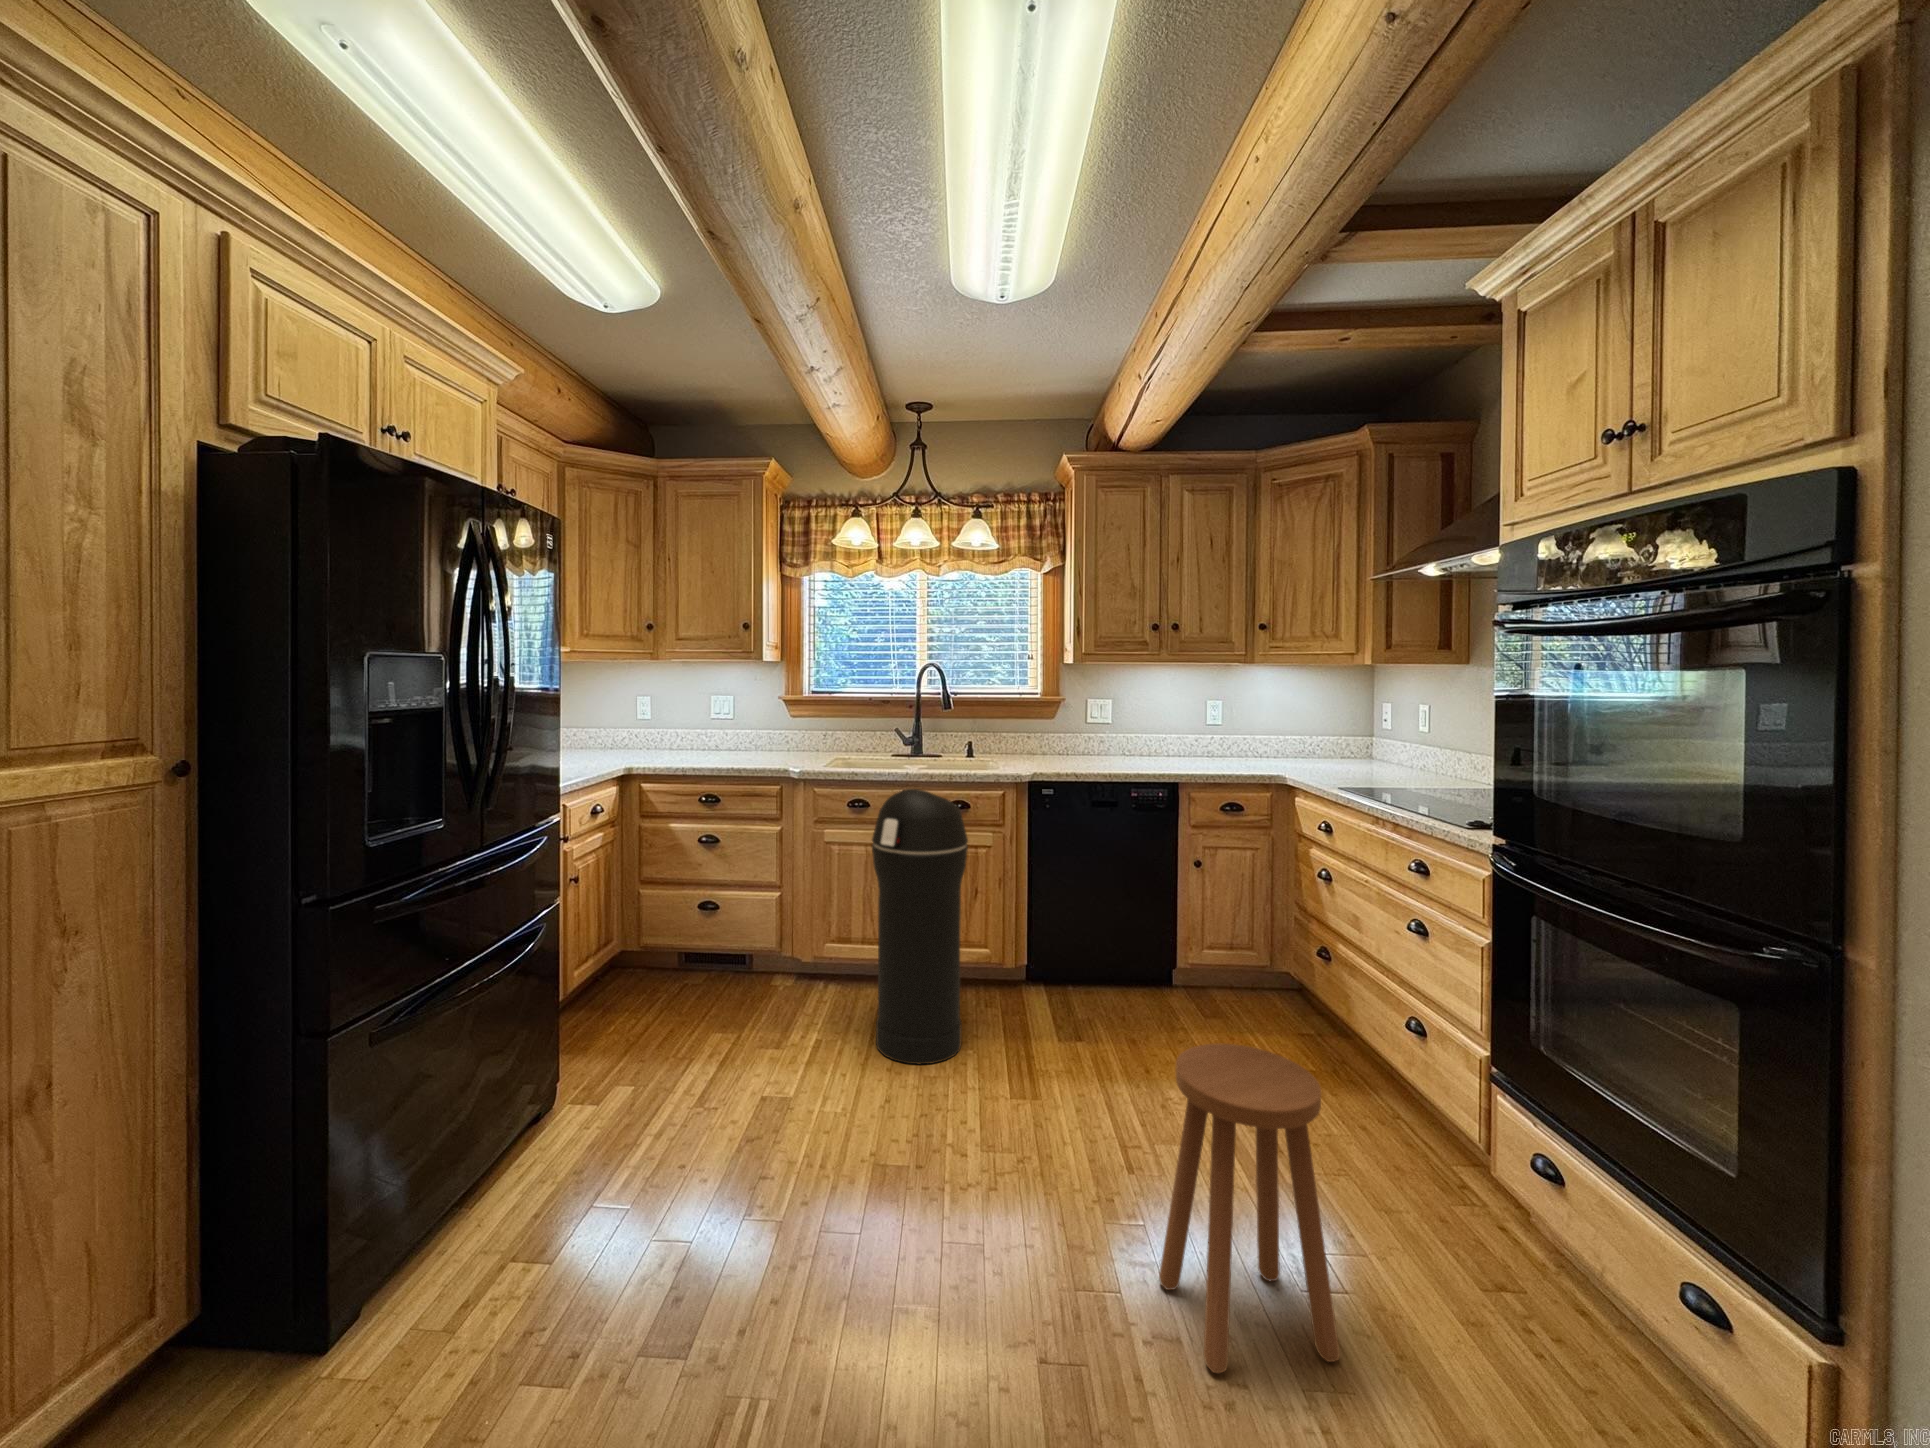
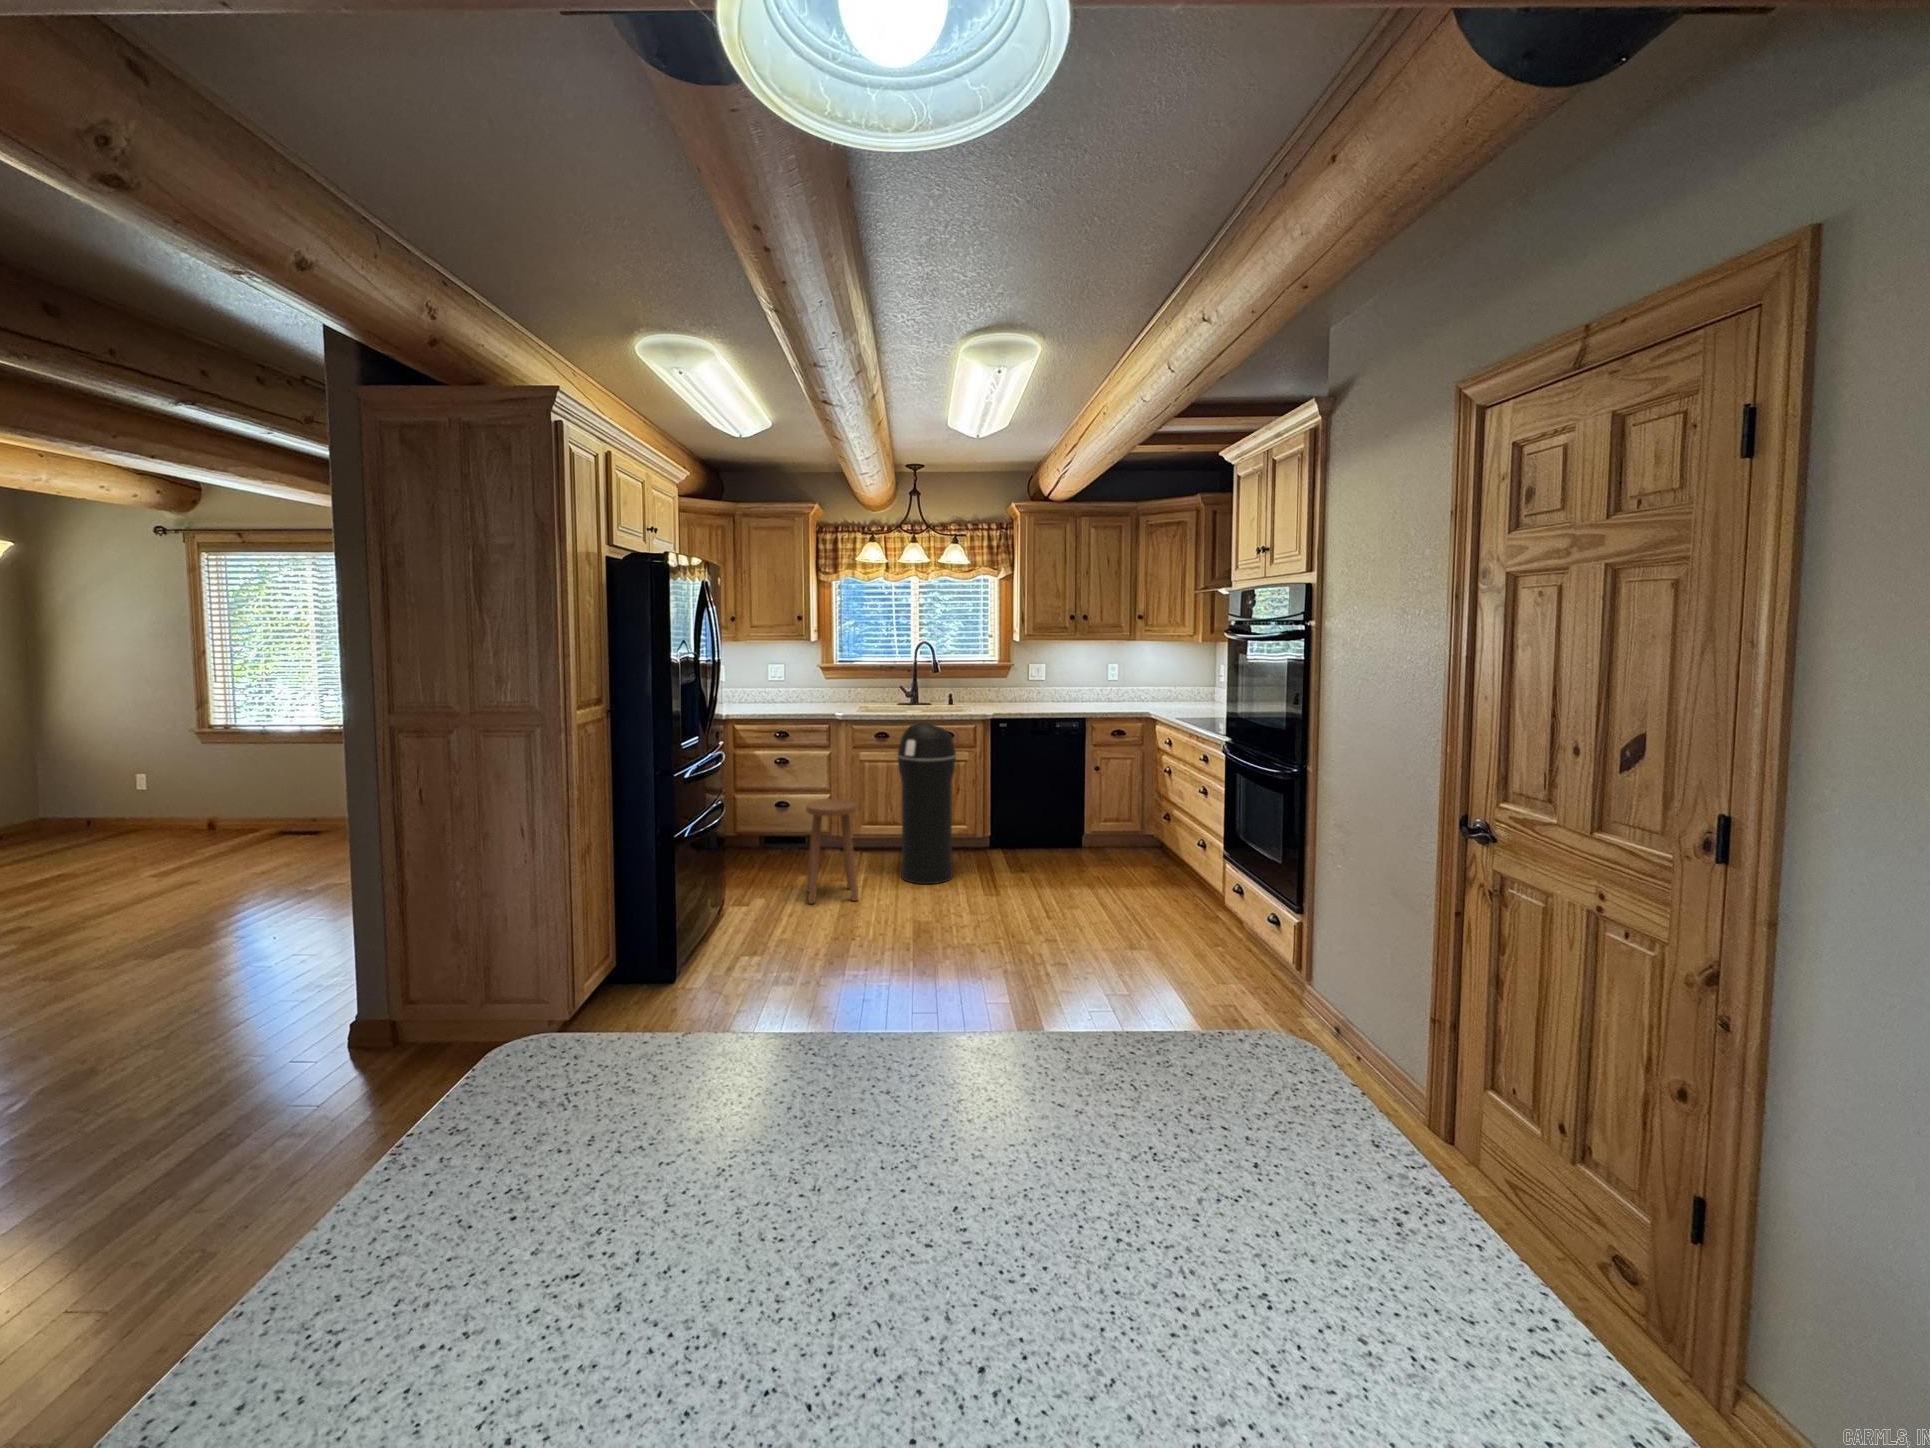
stool: present [1159,1044,1340,1373] -> present [806,799,859,904]

